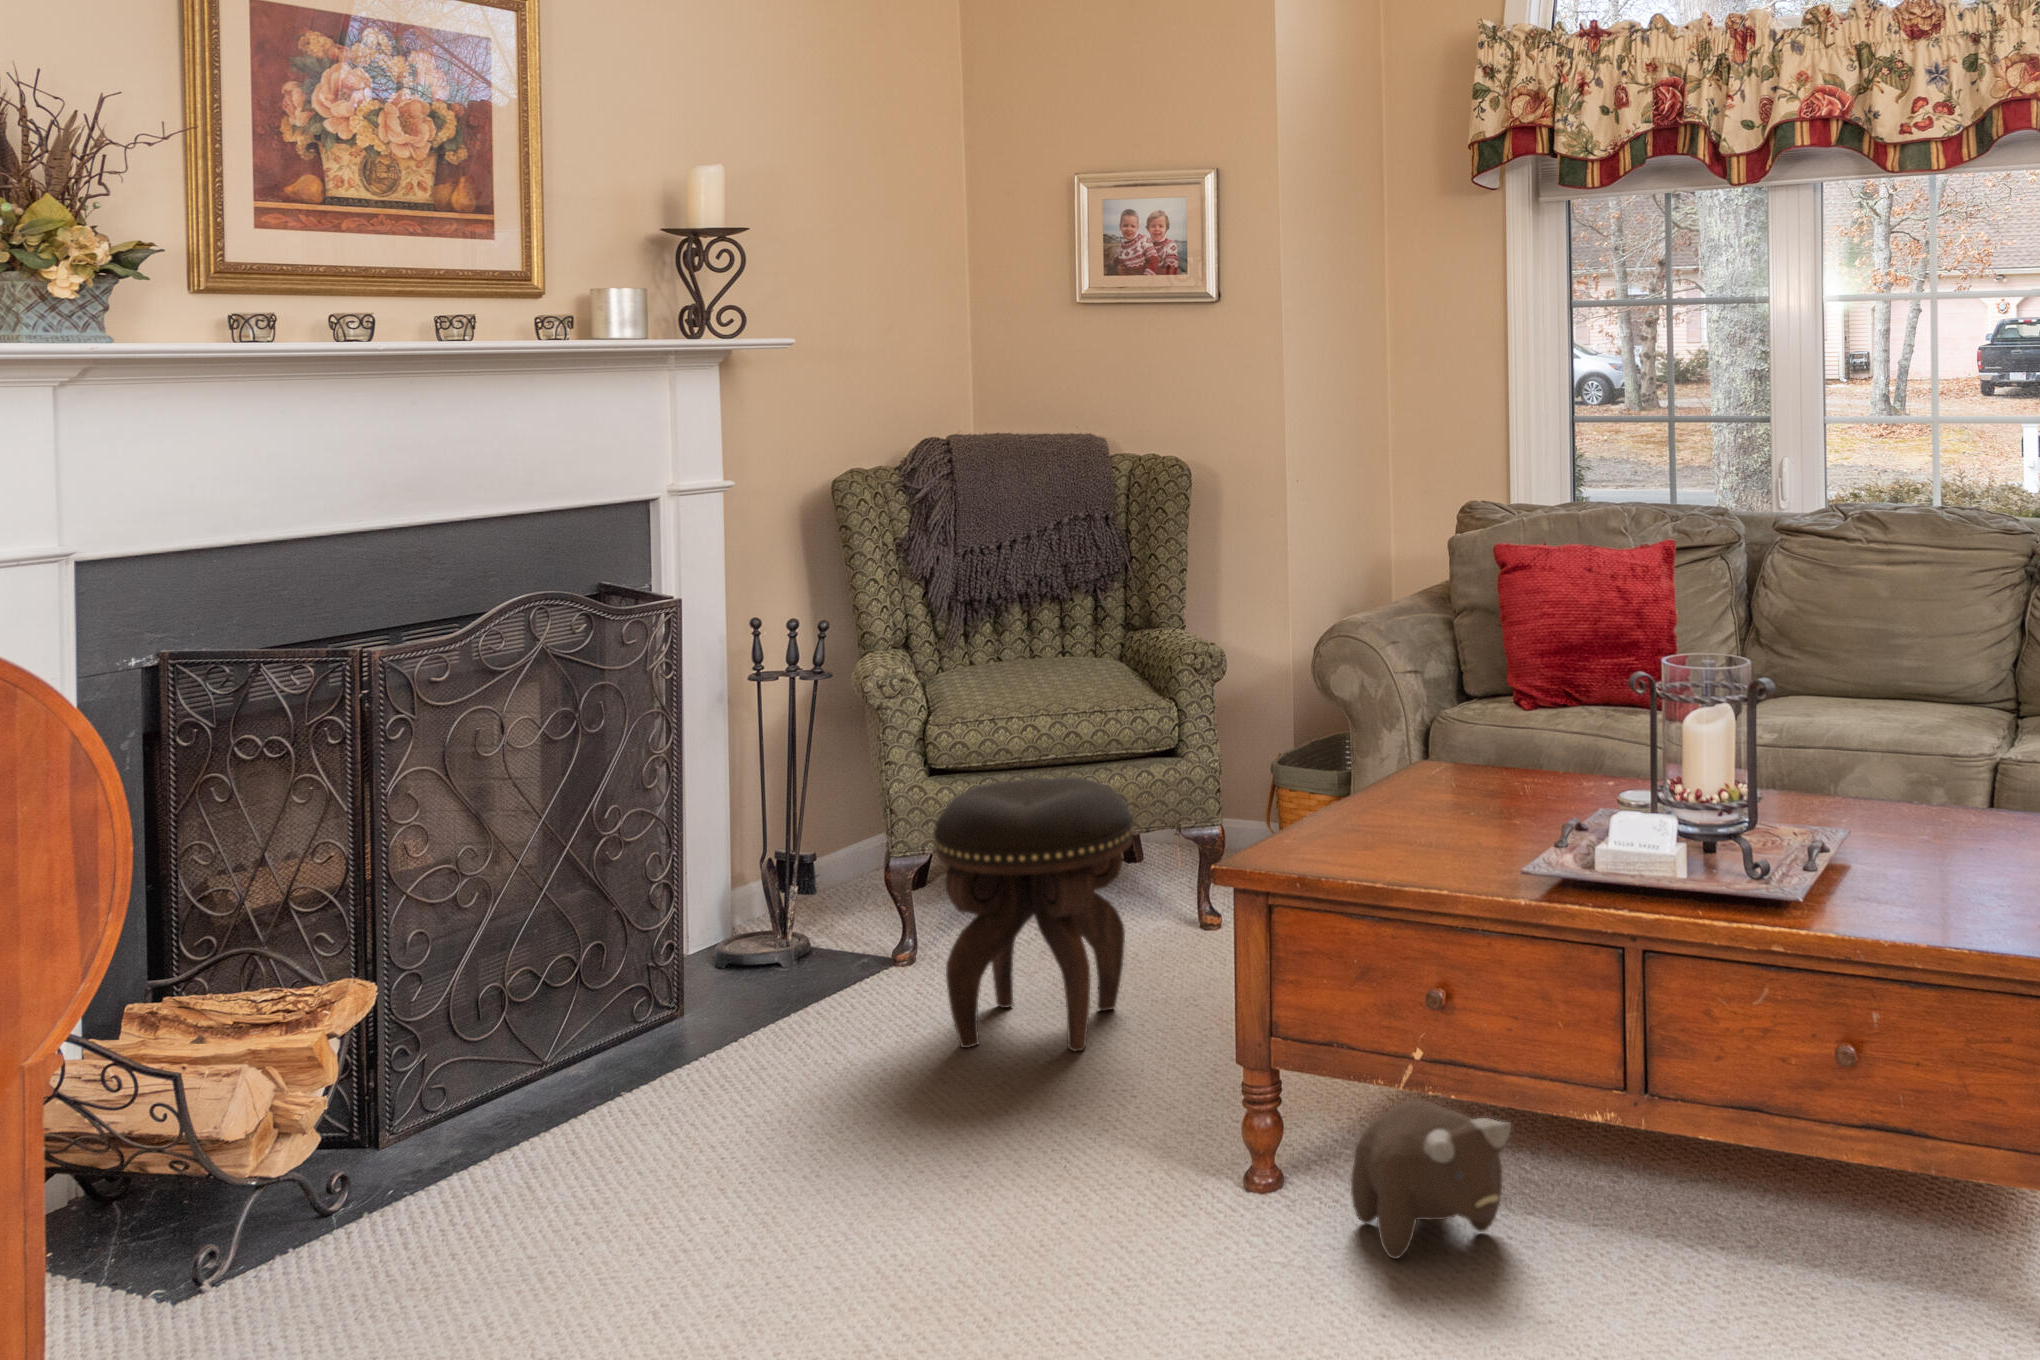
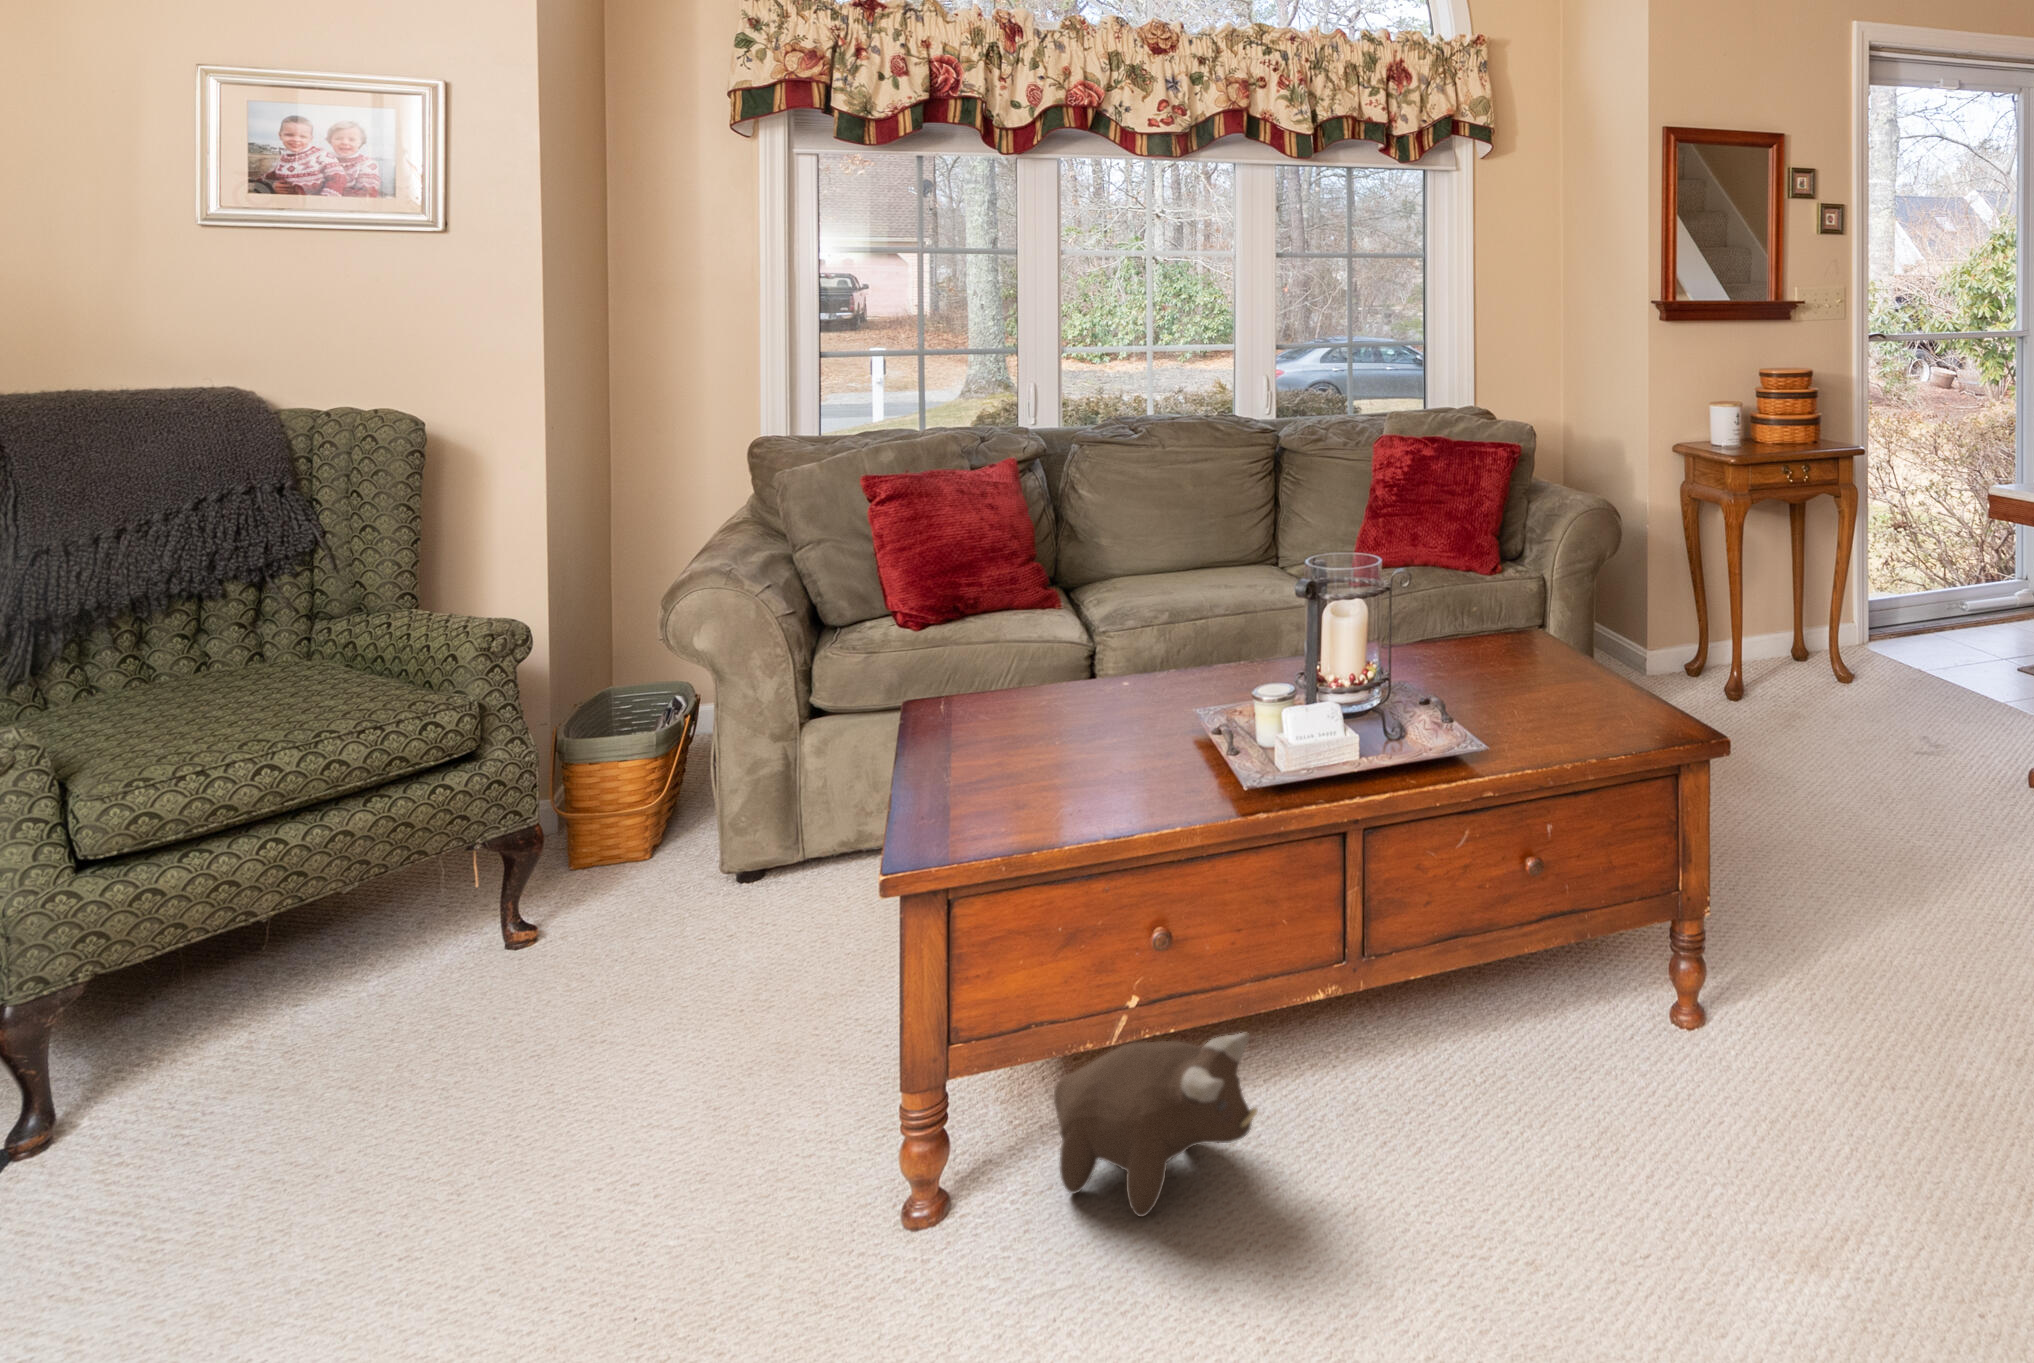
footstool: present [934,777,1134,1051] -> none [216,815,551,1222]

